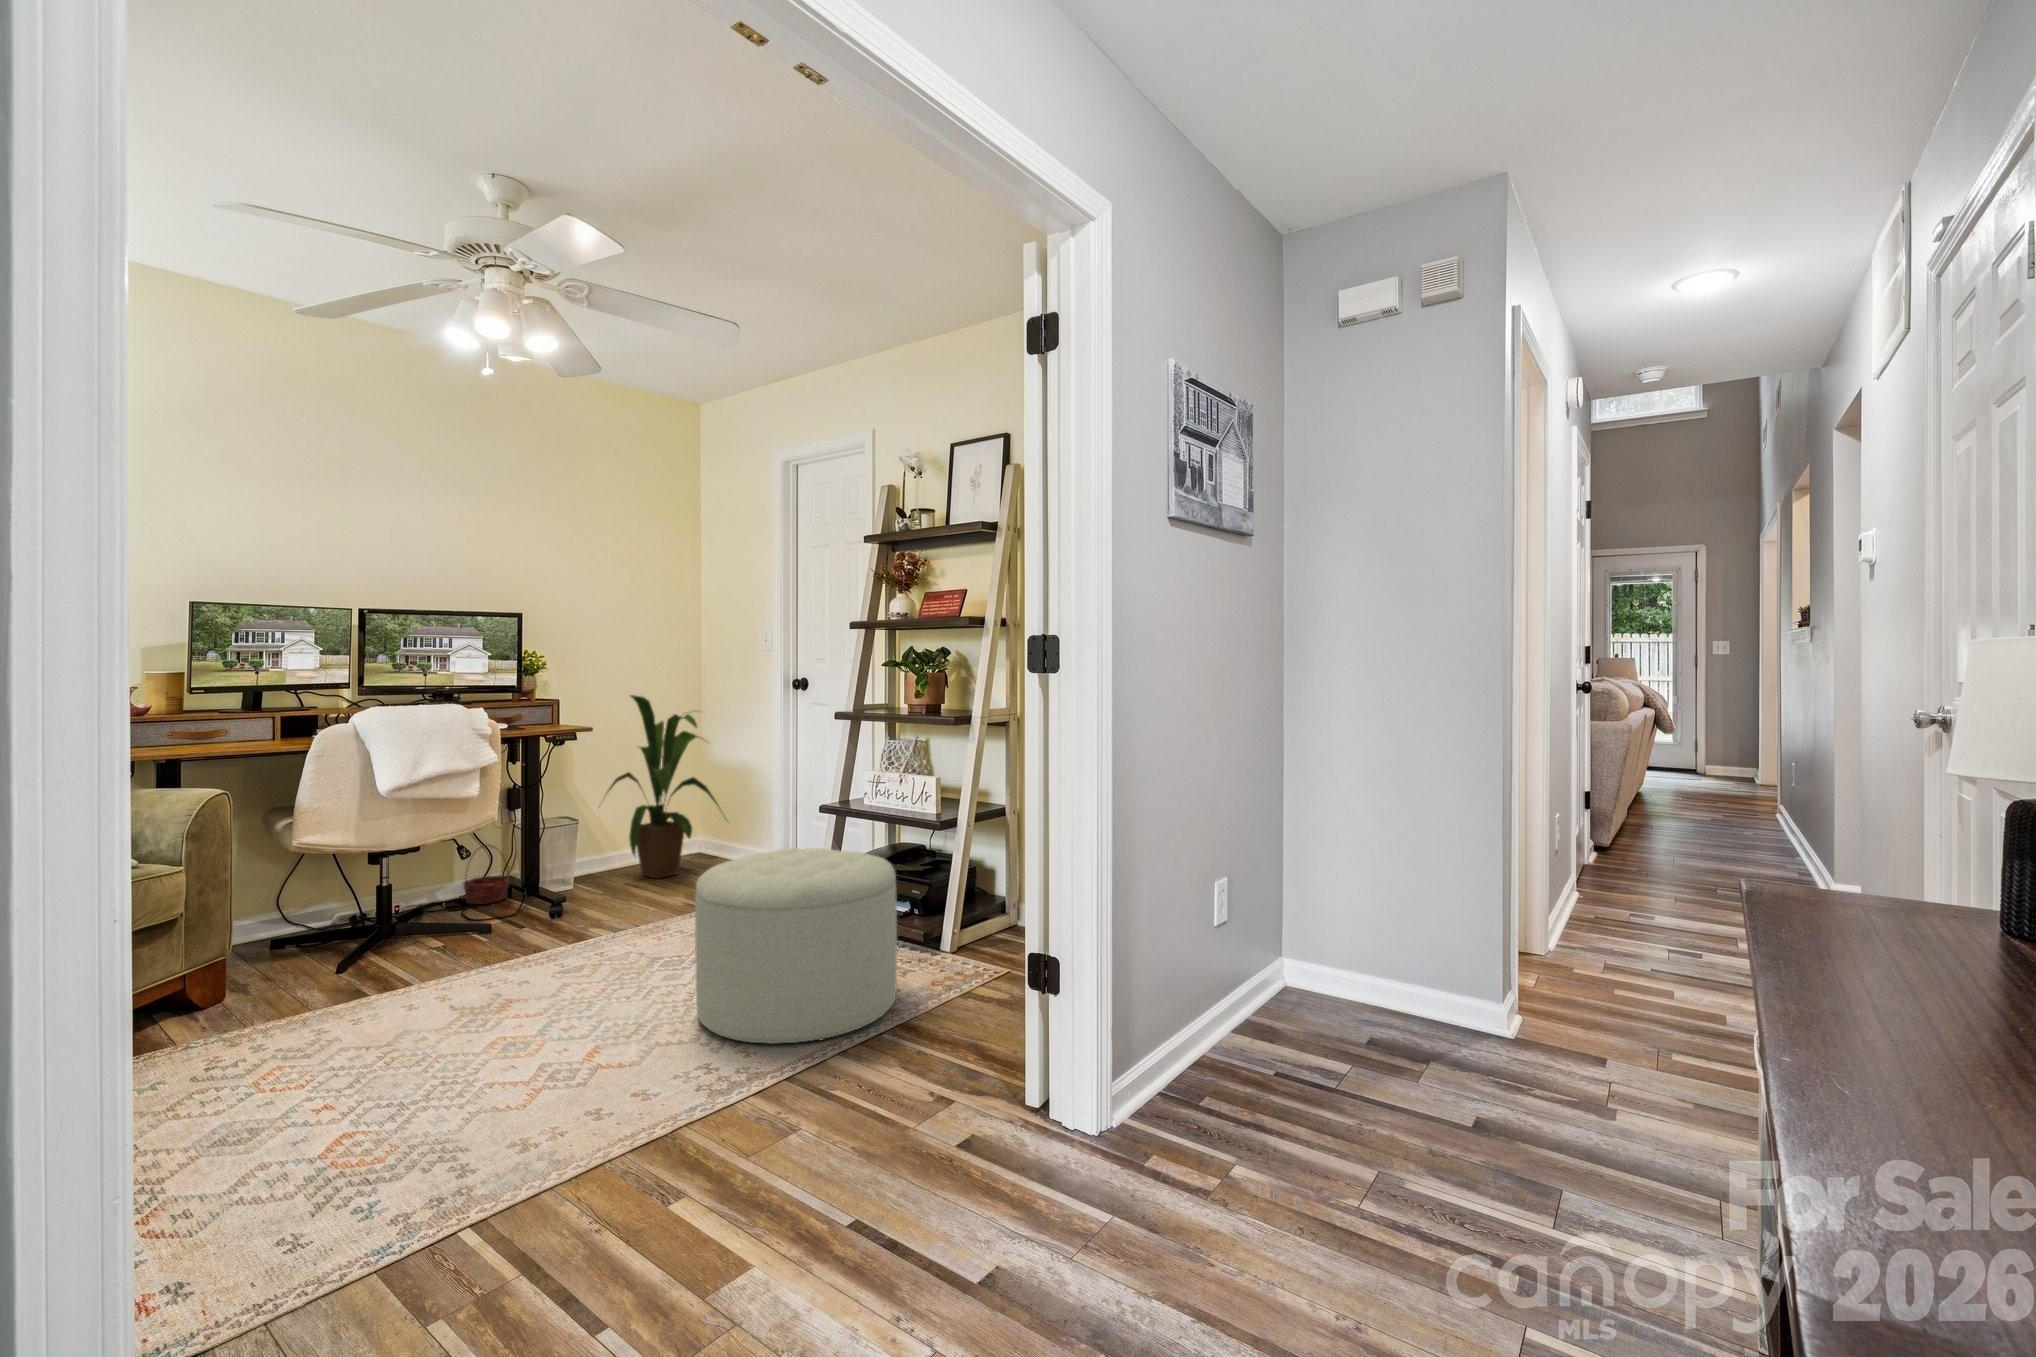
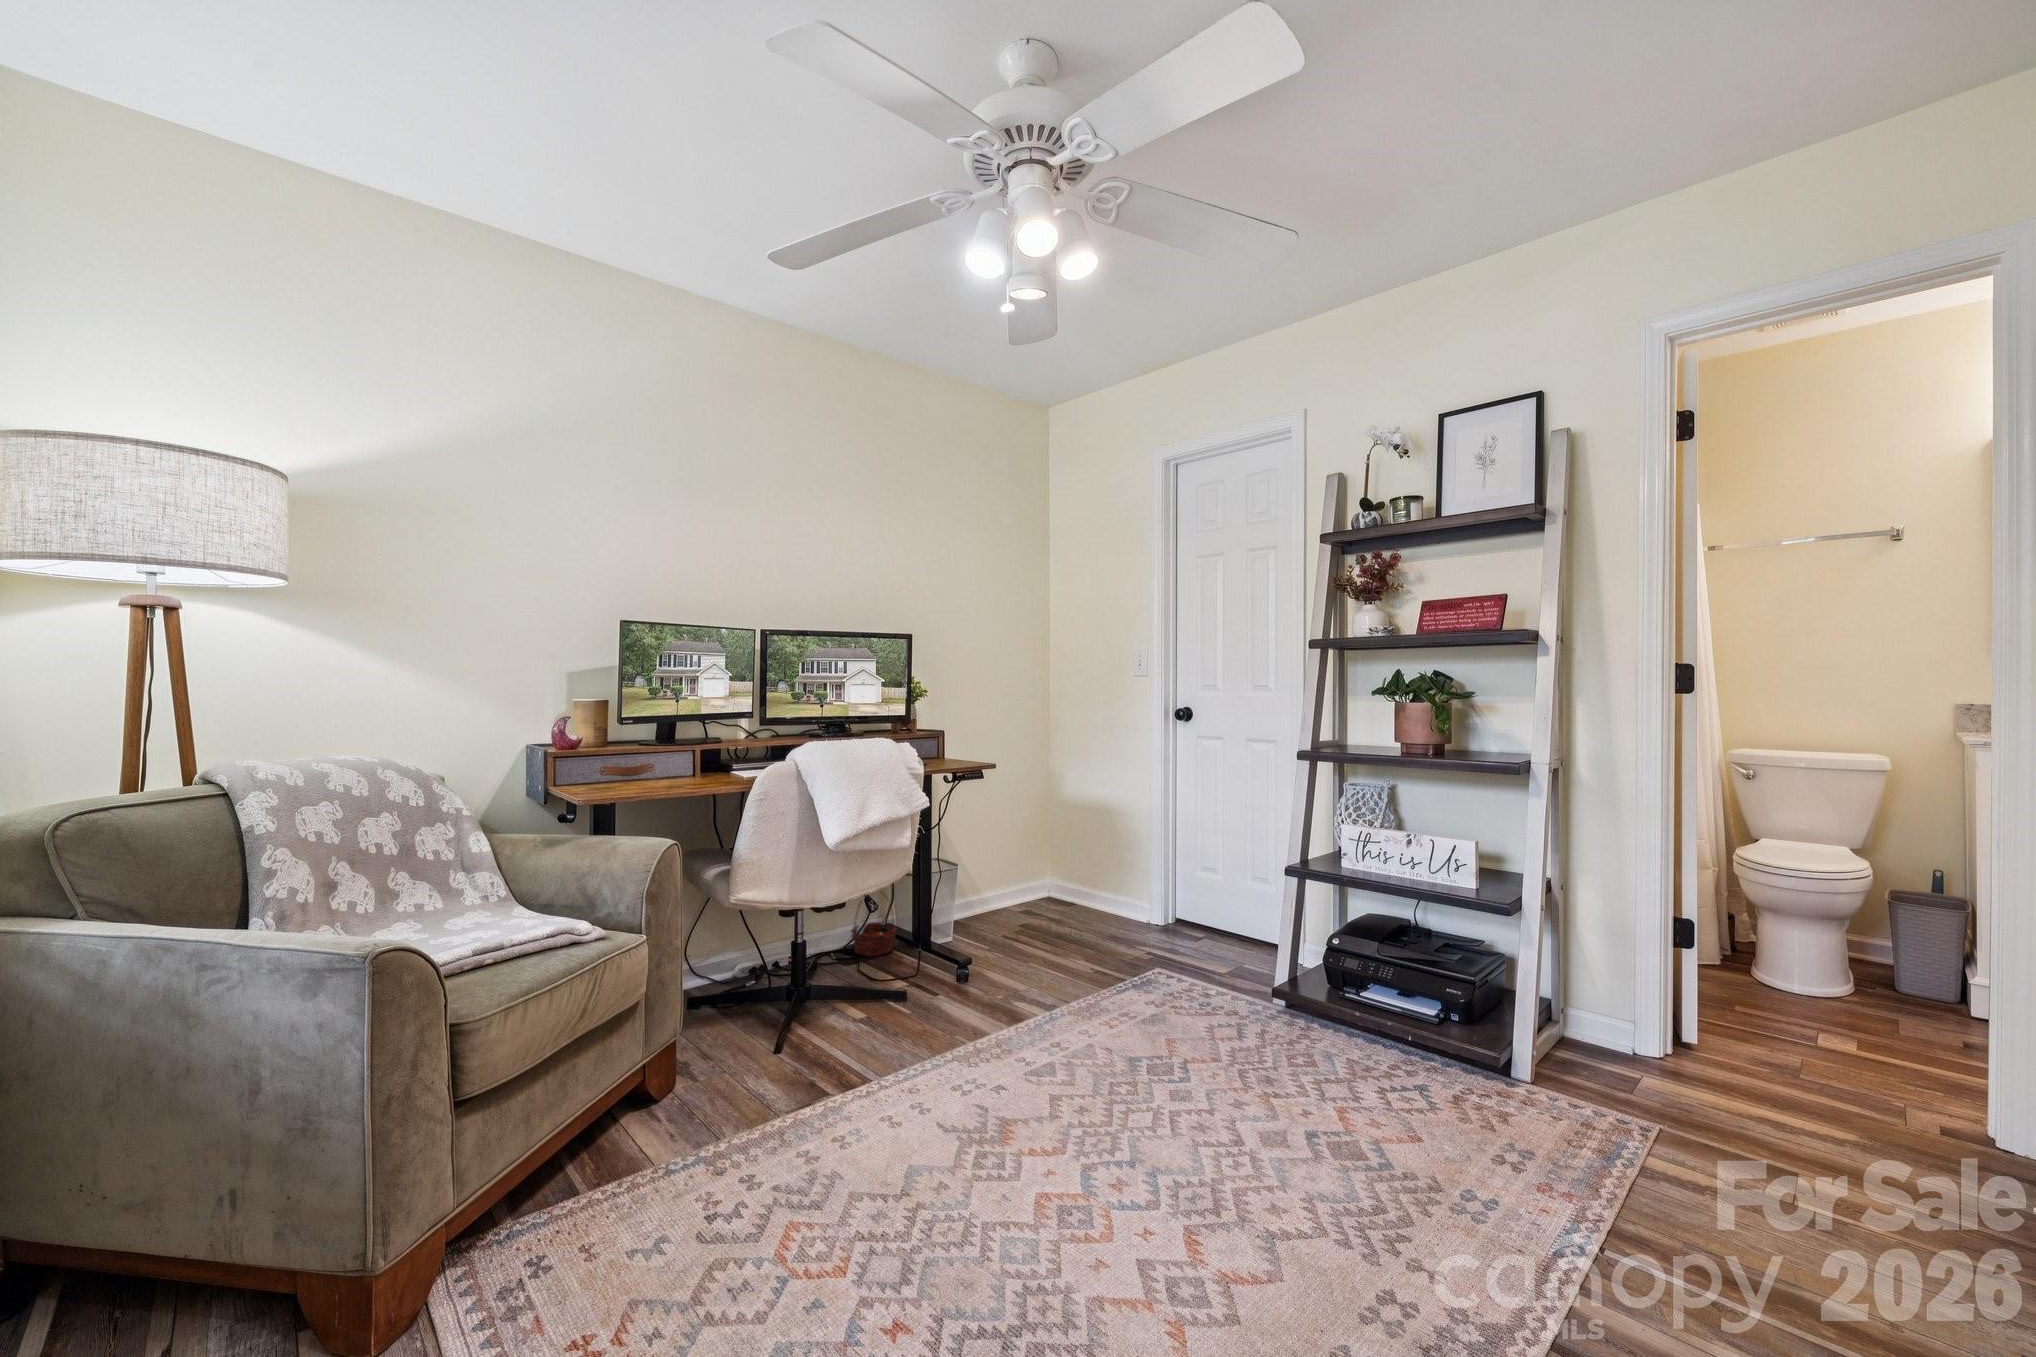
house plant: present [601,695,721,879] -> none [969,727,1107,930]
ottoman: present [695,848,897,1044] -> none [1279,942,1590,1273]

